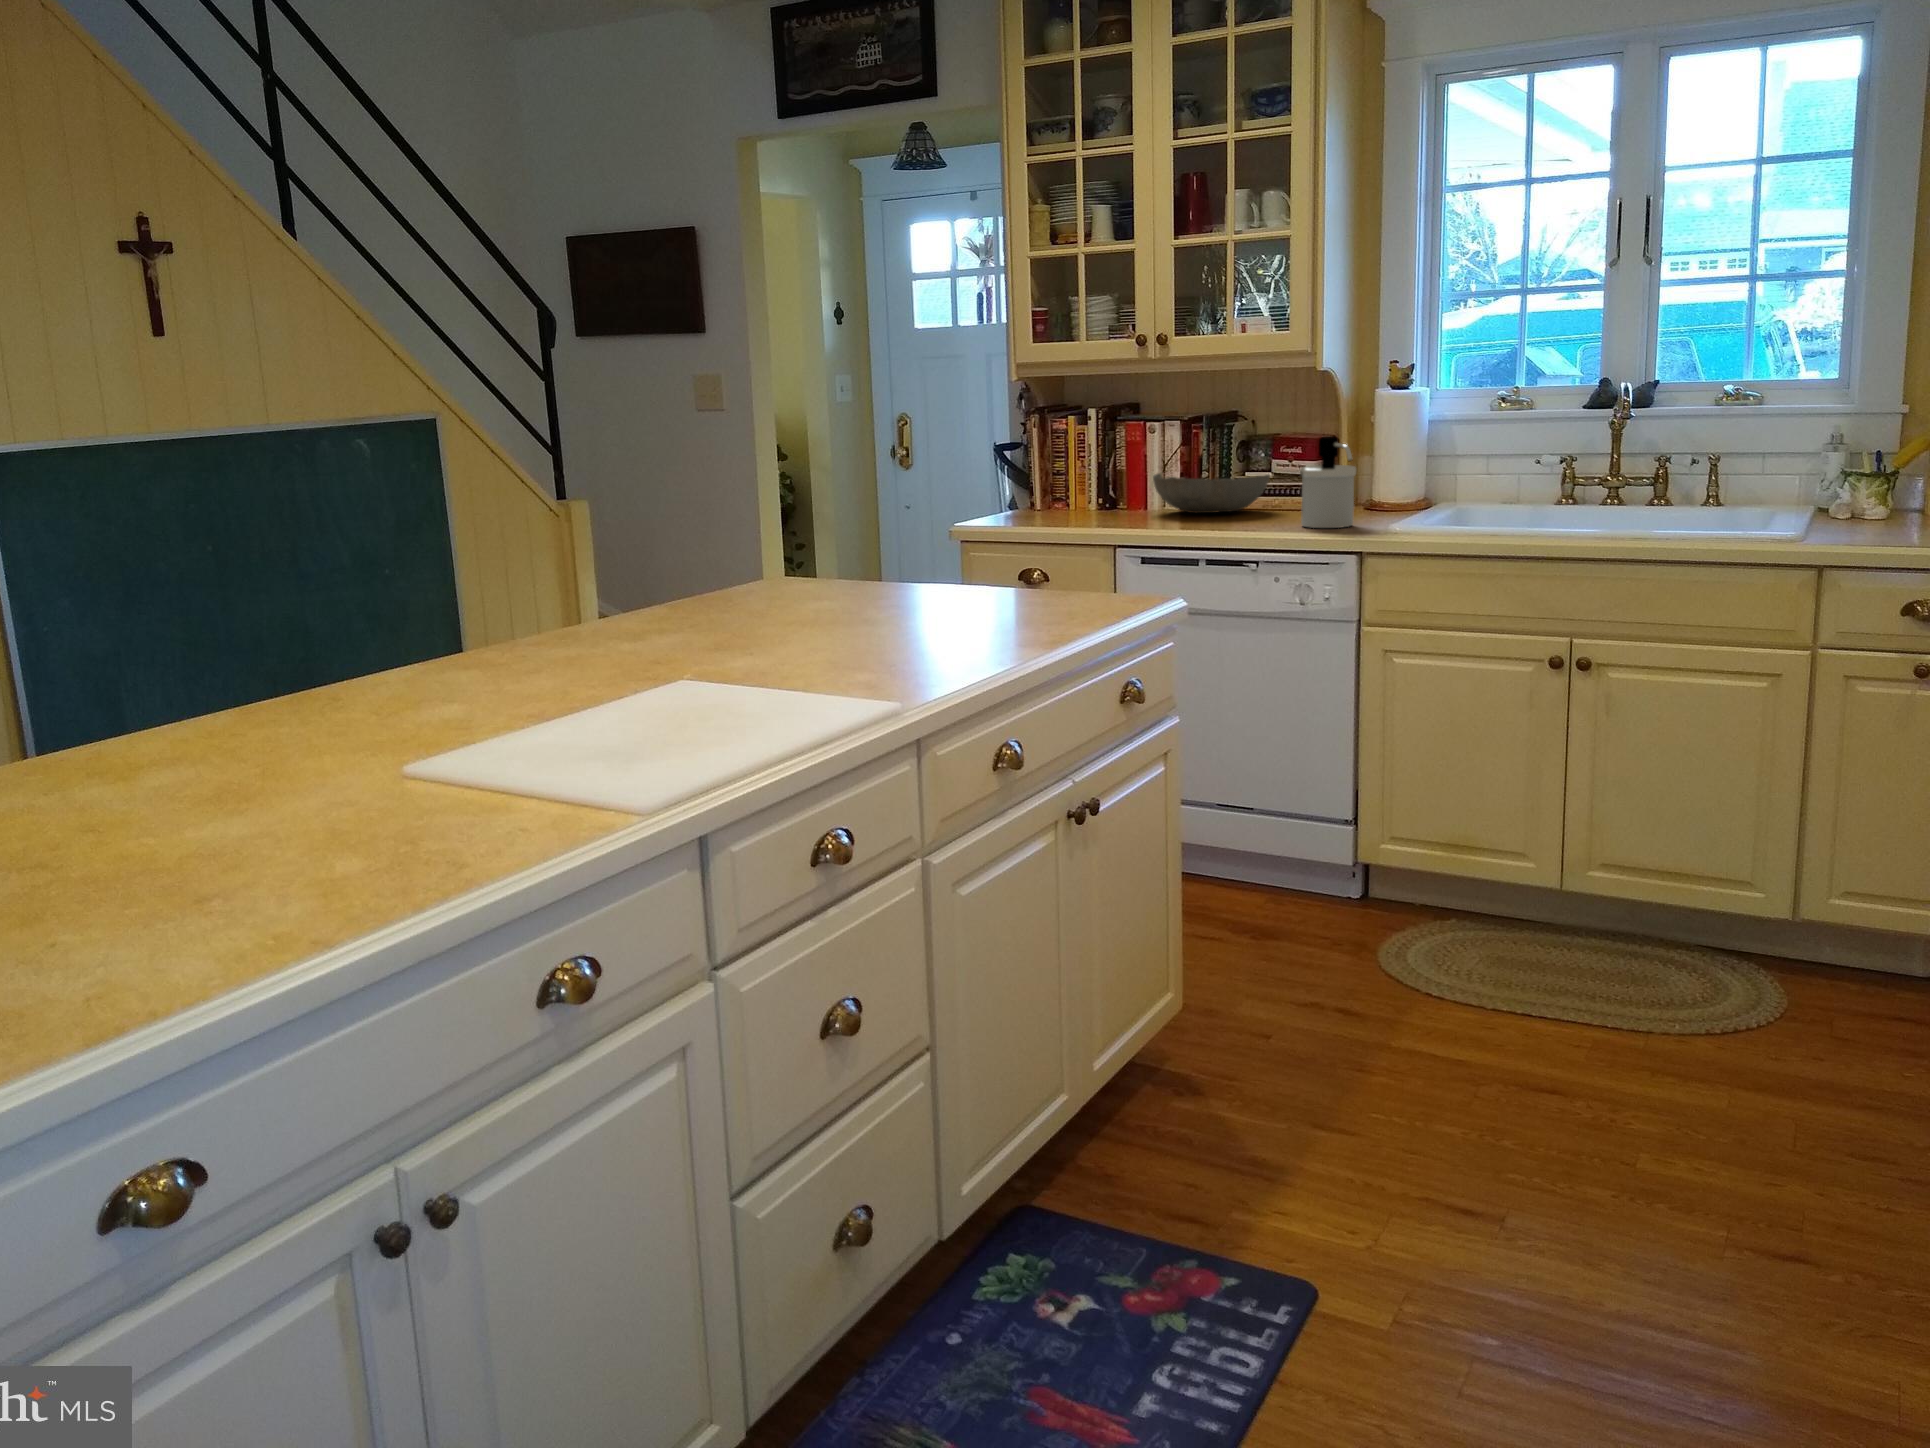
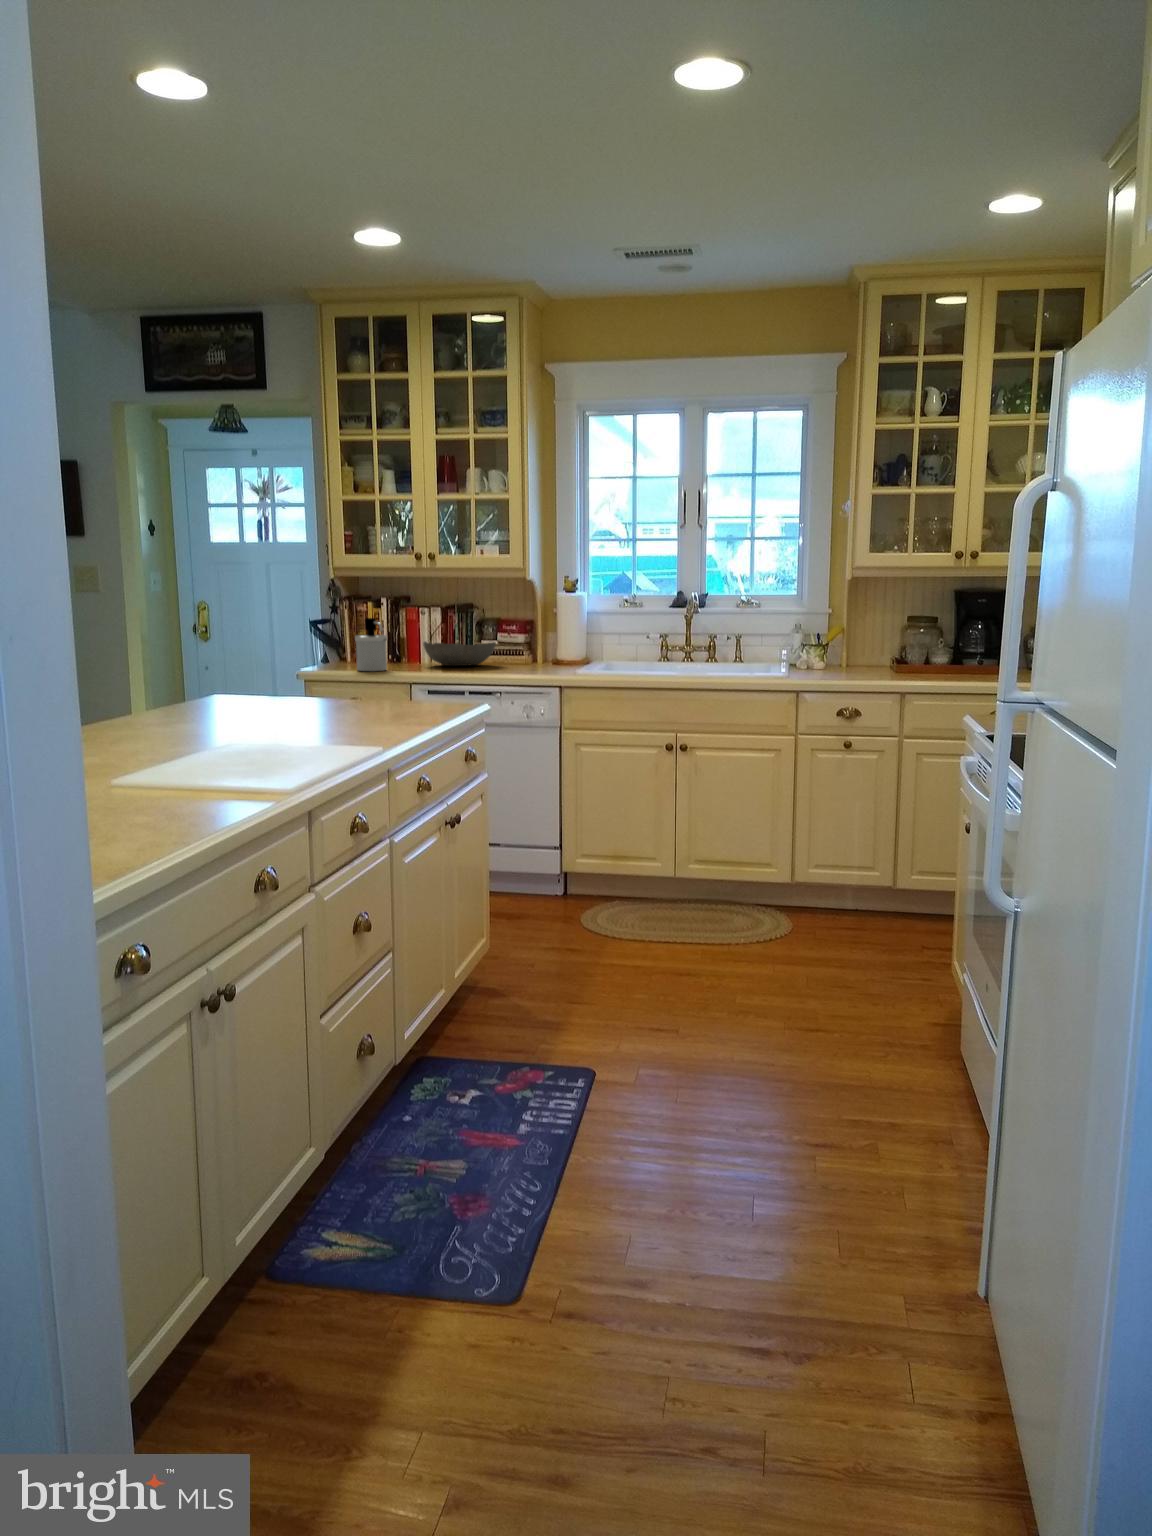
soap dispenser: present [1300,437,1356,528] -> present [355,618,387,671]

